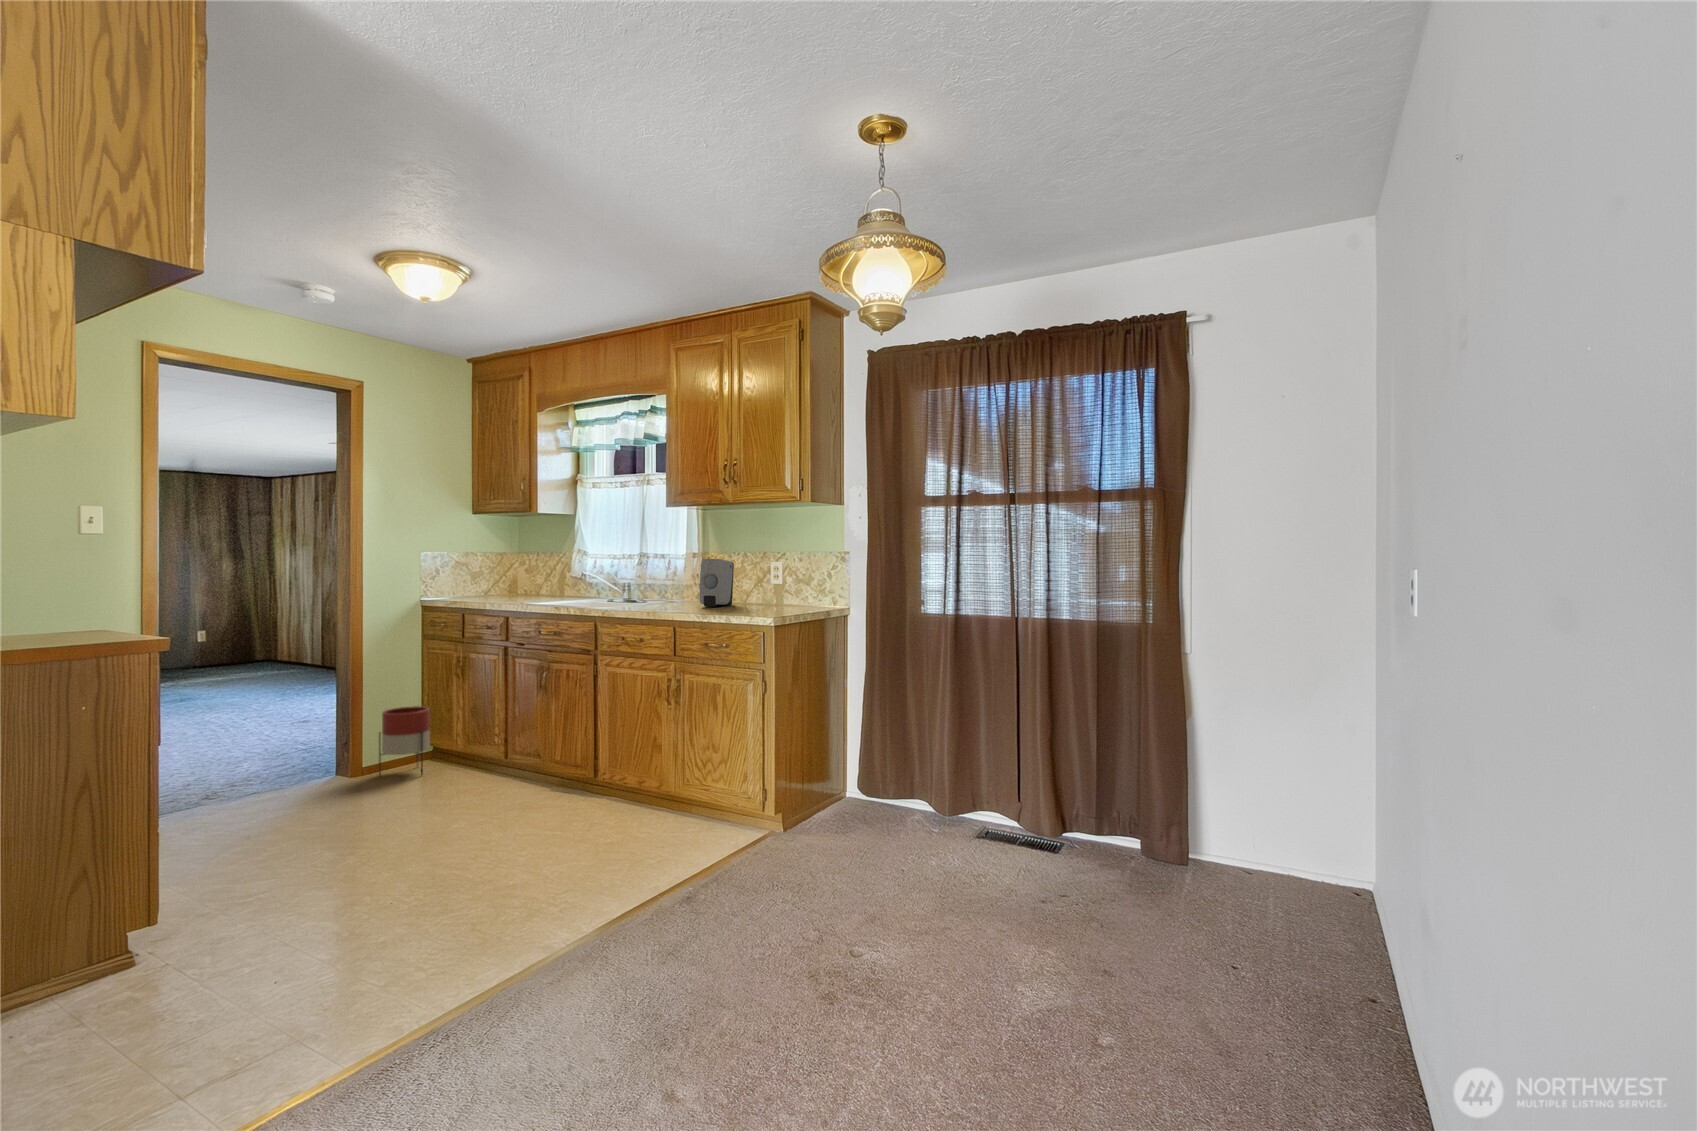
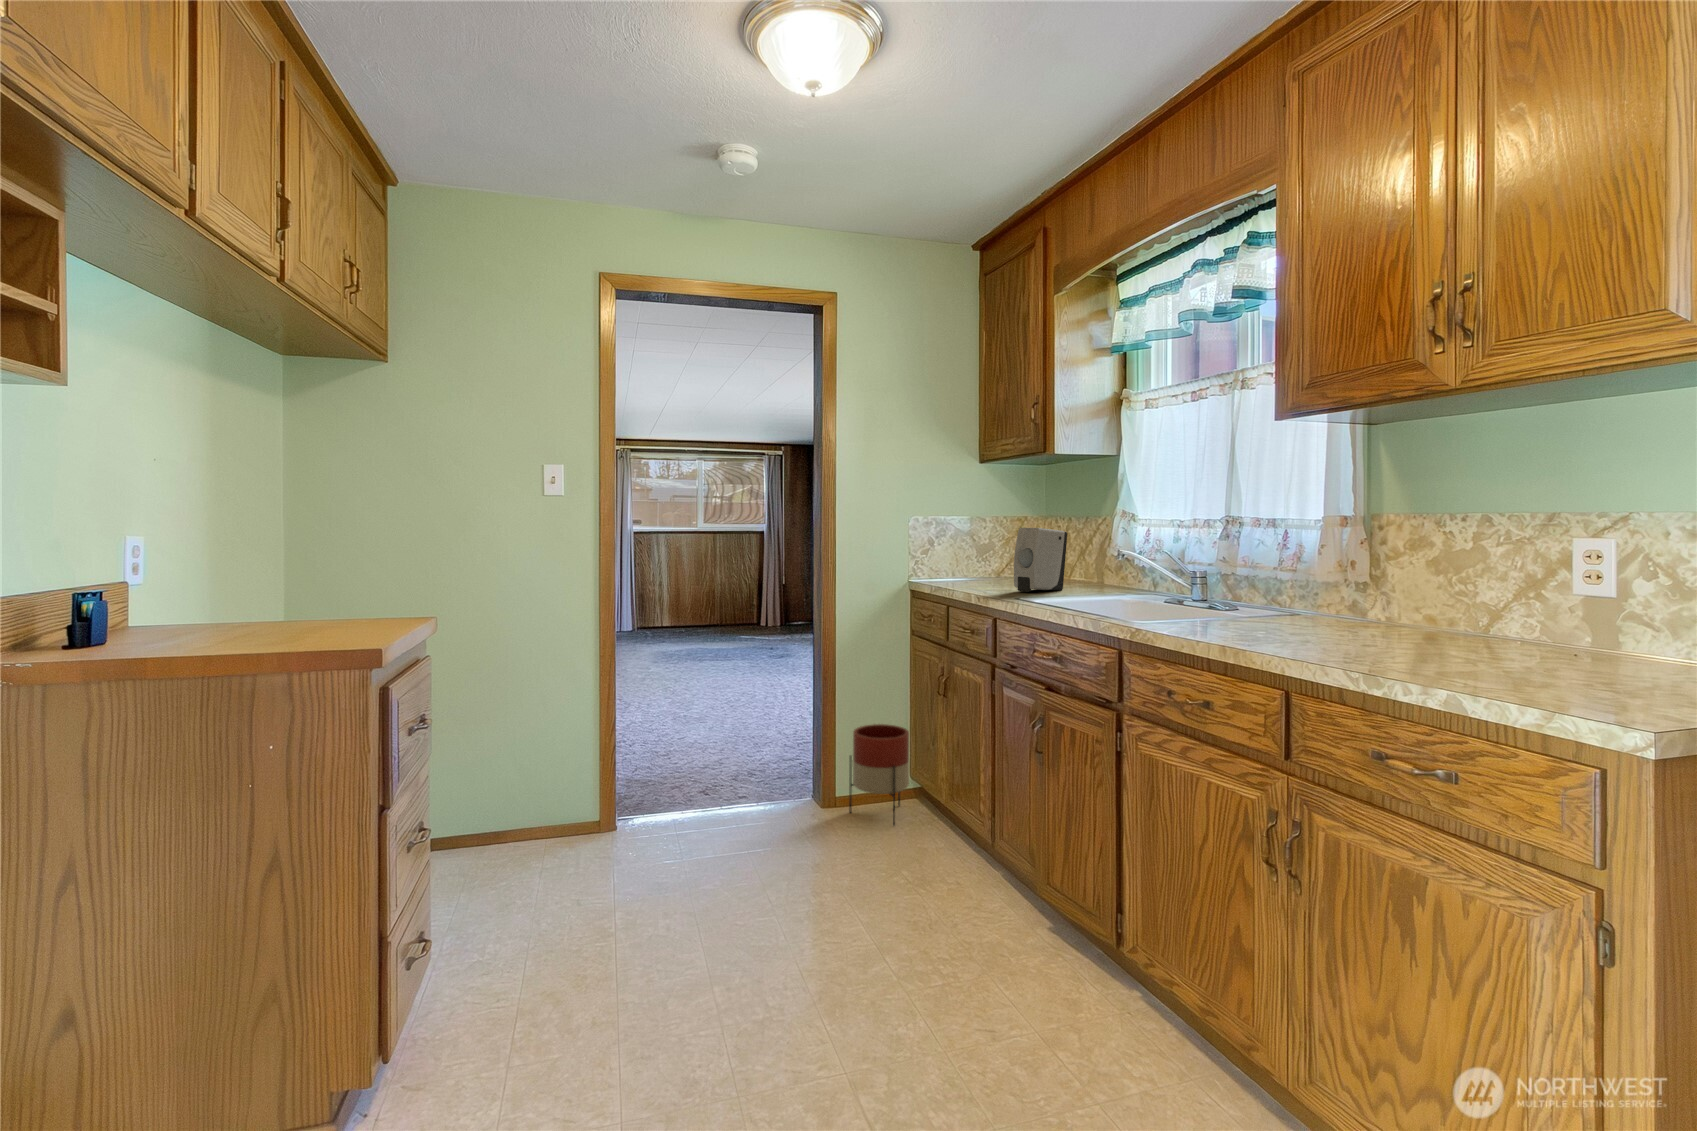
soap dispenser: present [700,559,734,607] -> present [1014,528,1067,592]

